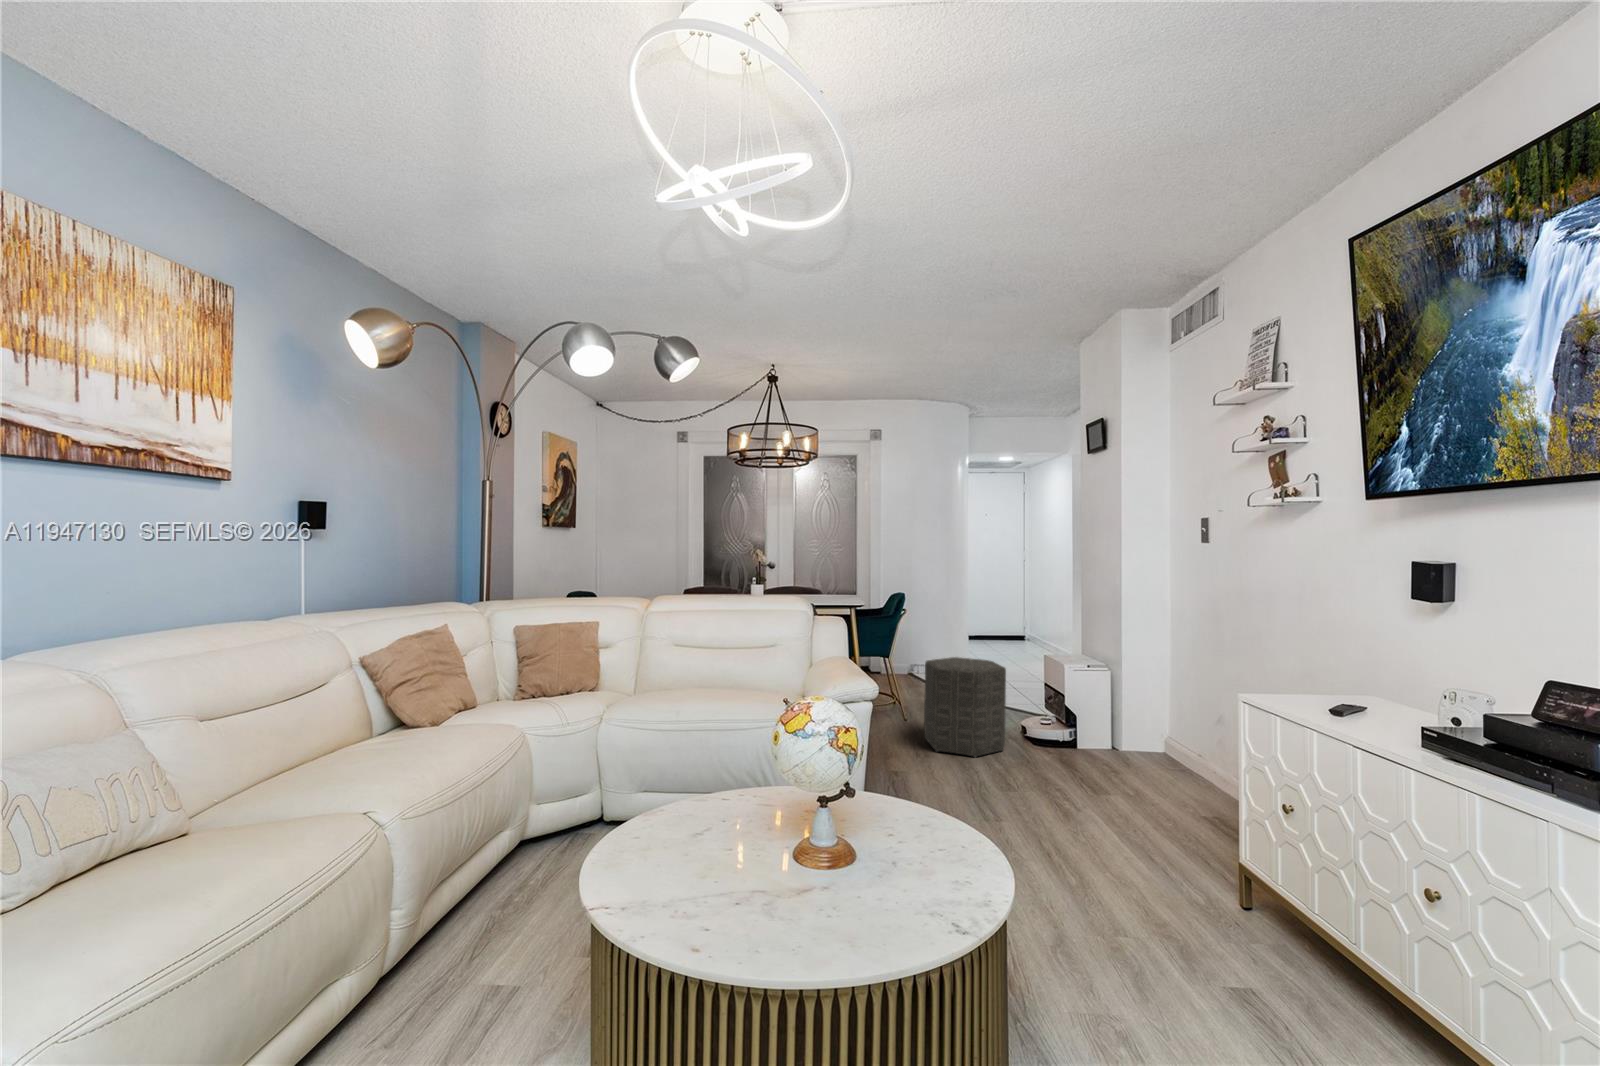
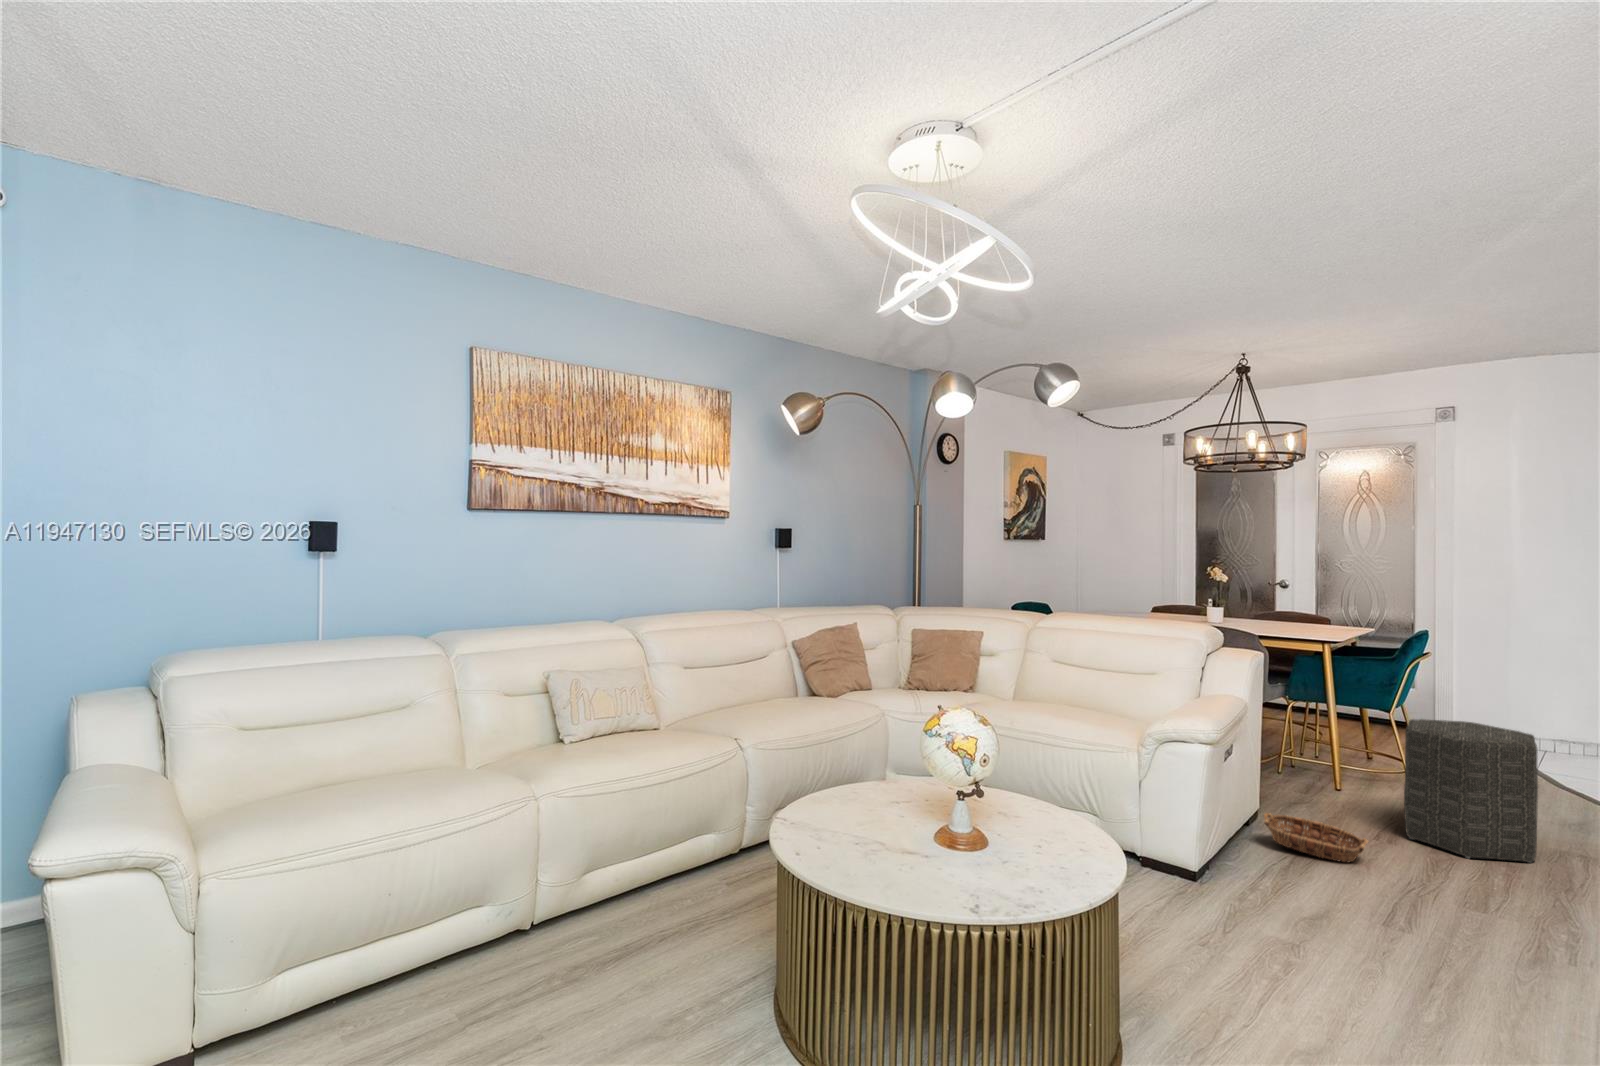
basket: none [860,744,951,784] -> present [1264,813,1368,862]

